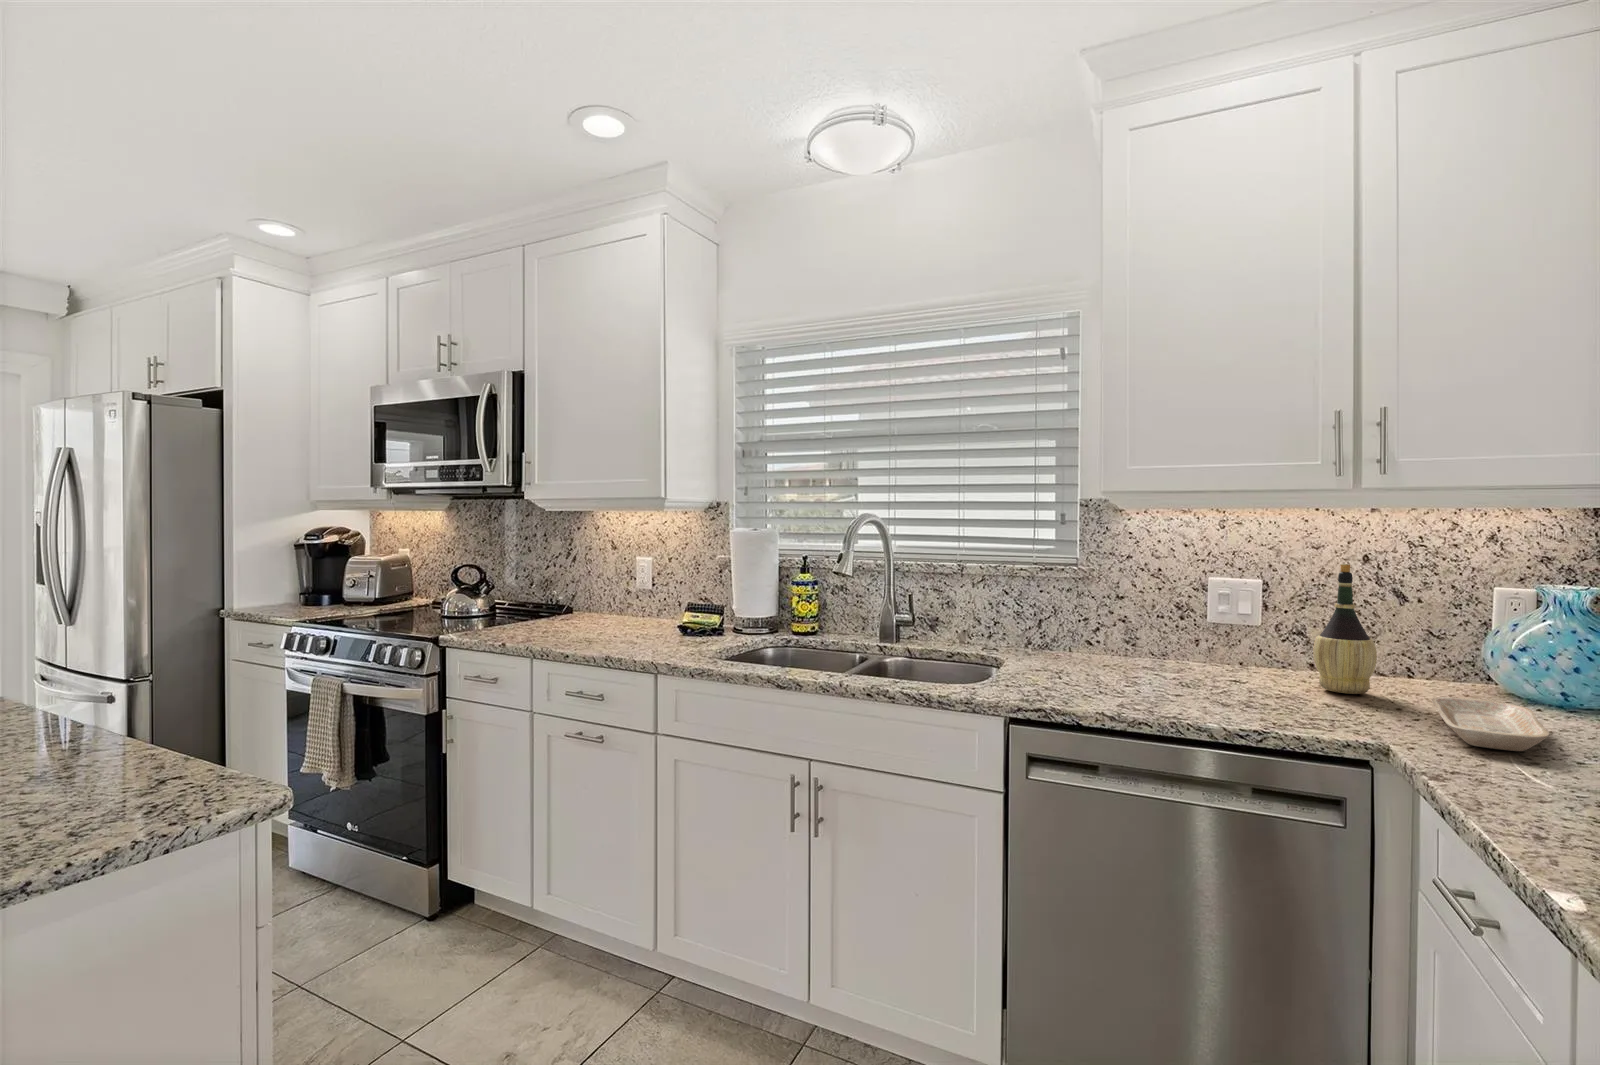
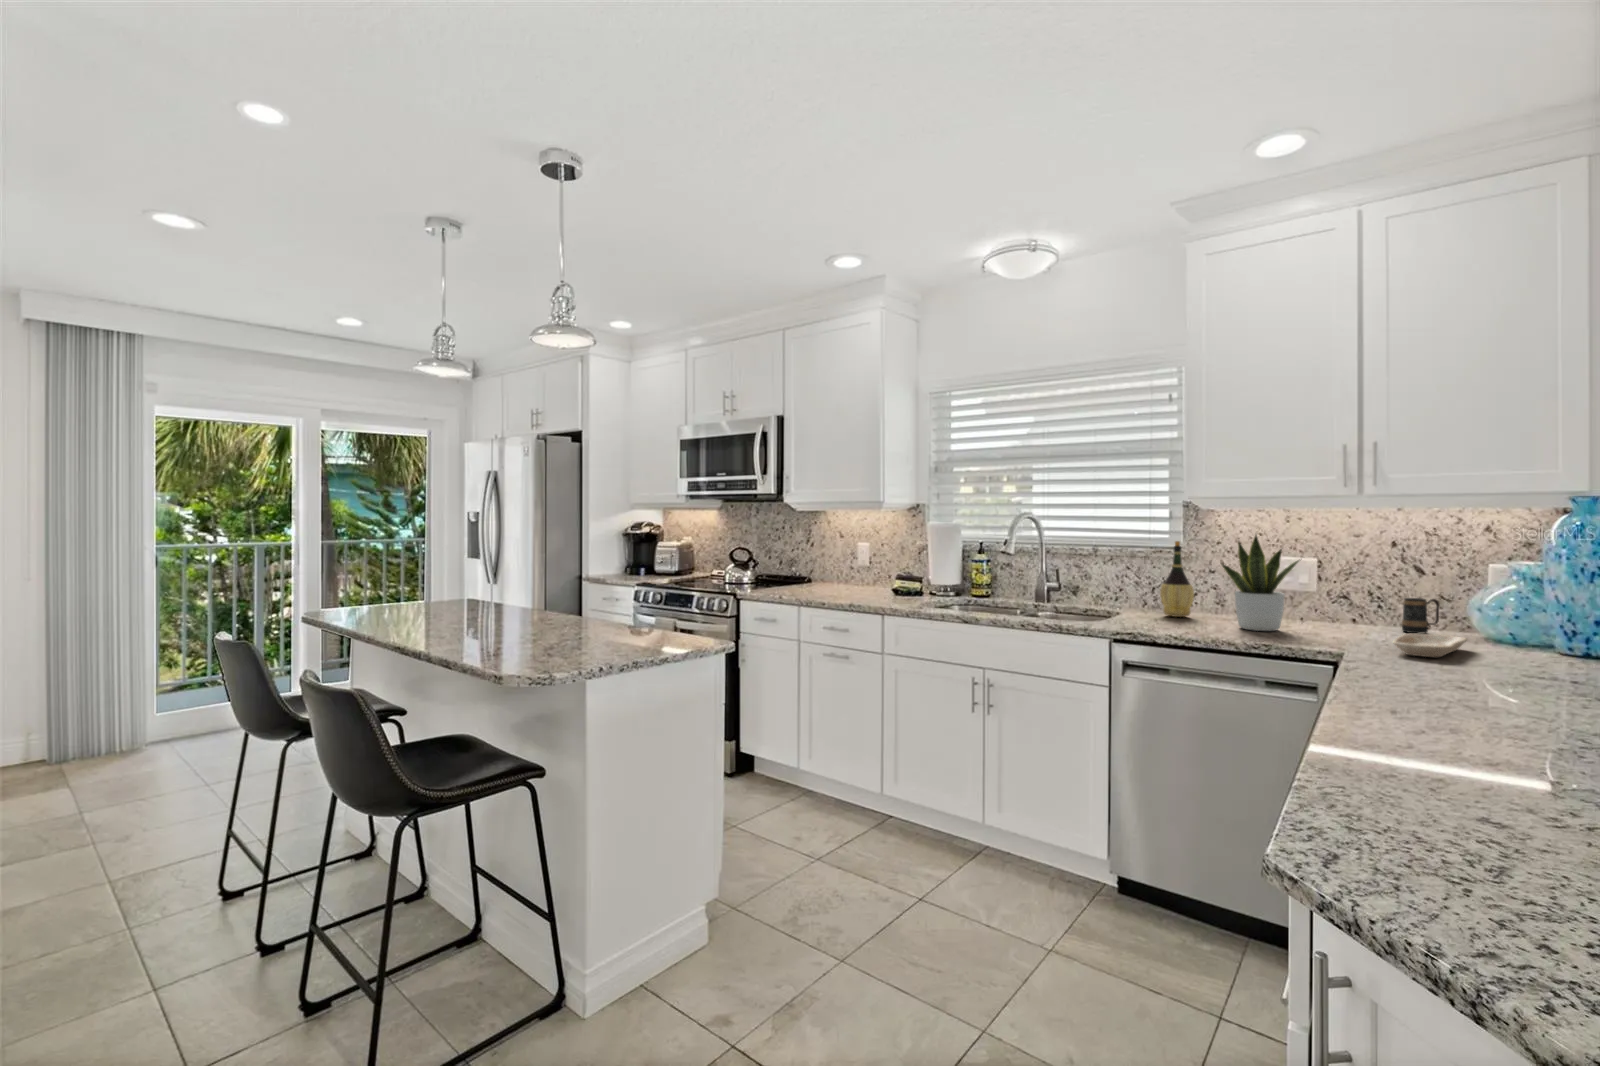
potted plant: none [1152,542,1276,694] -> present [1222,535,1299,631]
wine bottle: present [1313,564,1377,694] -> present [1160,541,1194,617]
mug: none [1385,635,1440,687] -> present [1402,598,1440,633]

